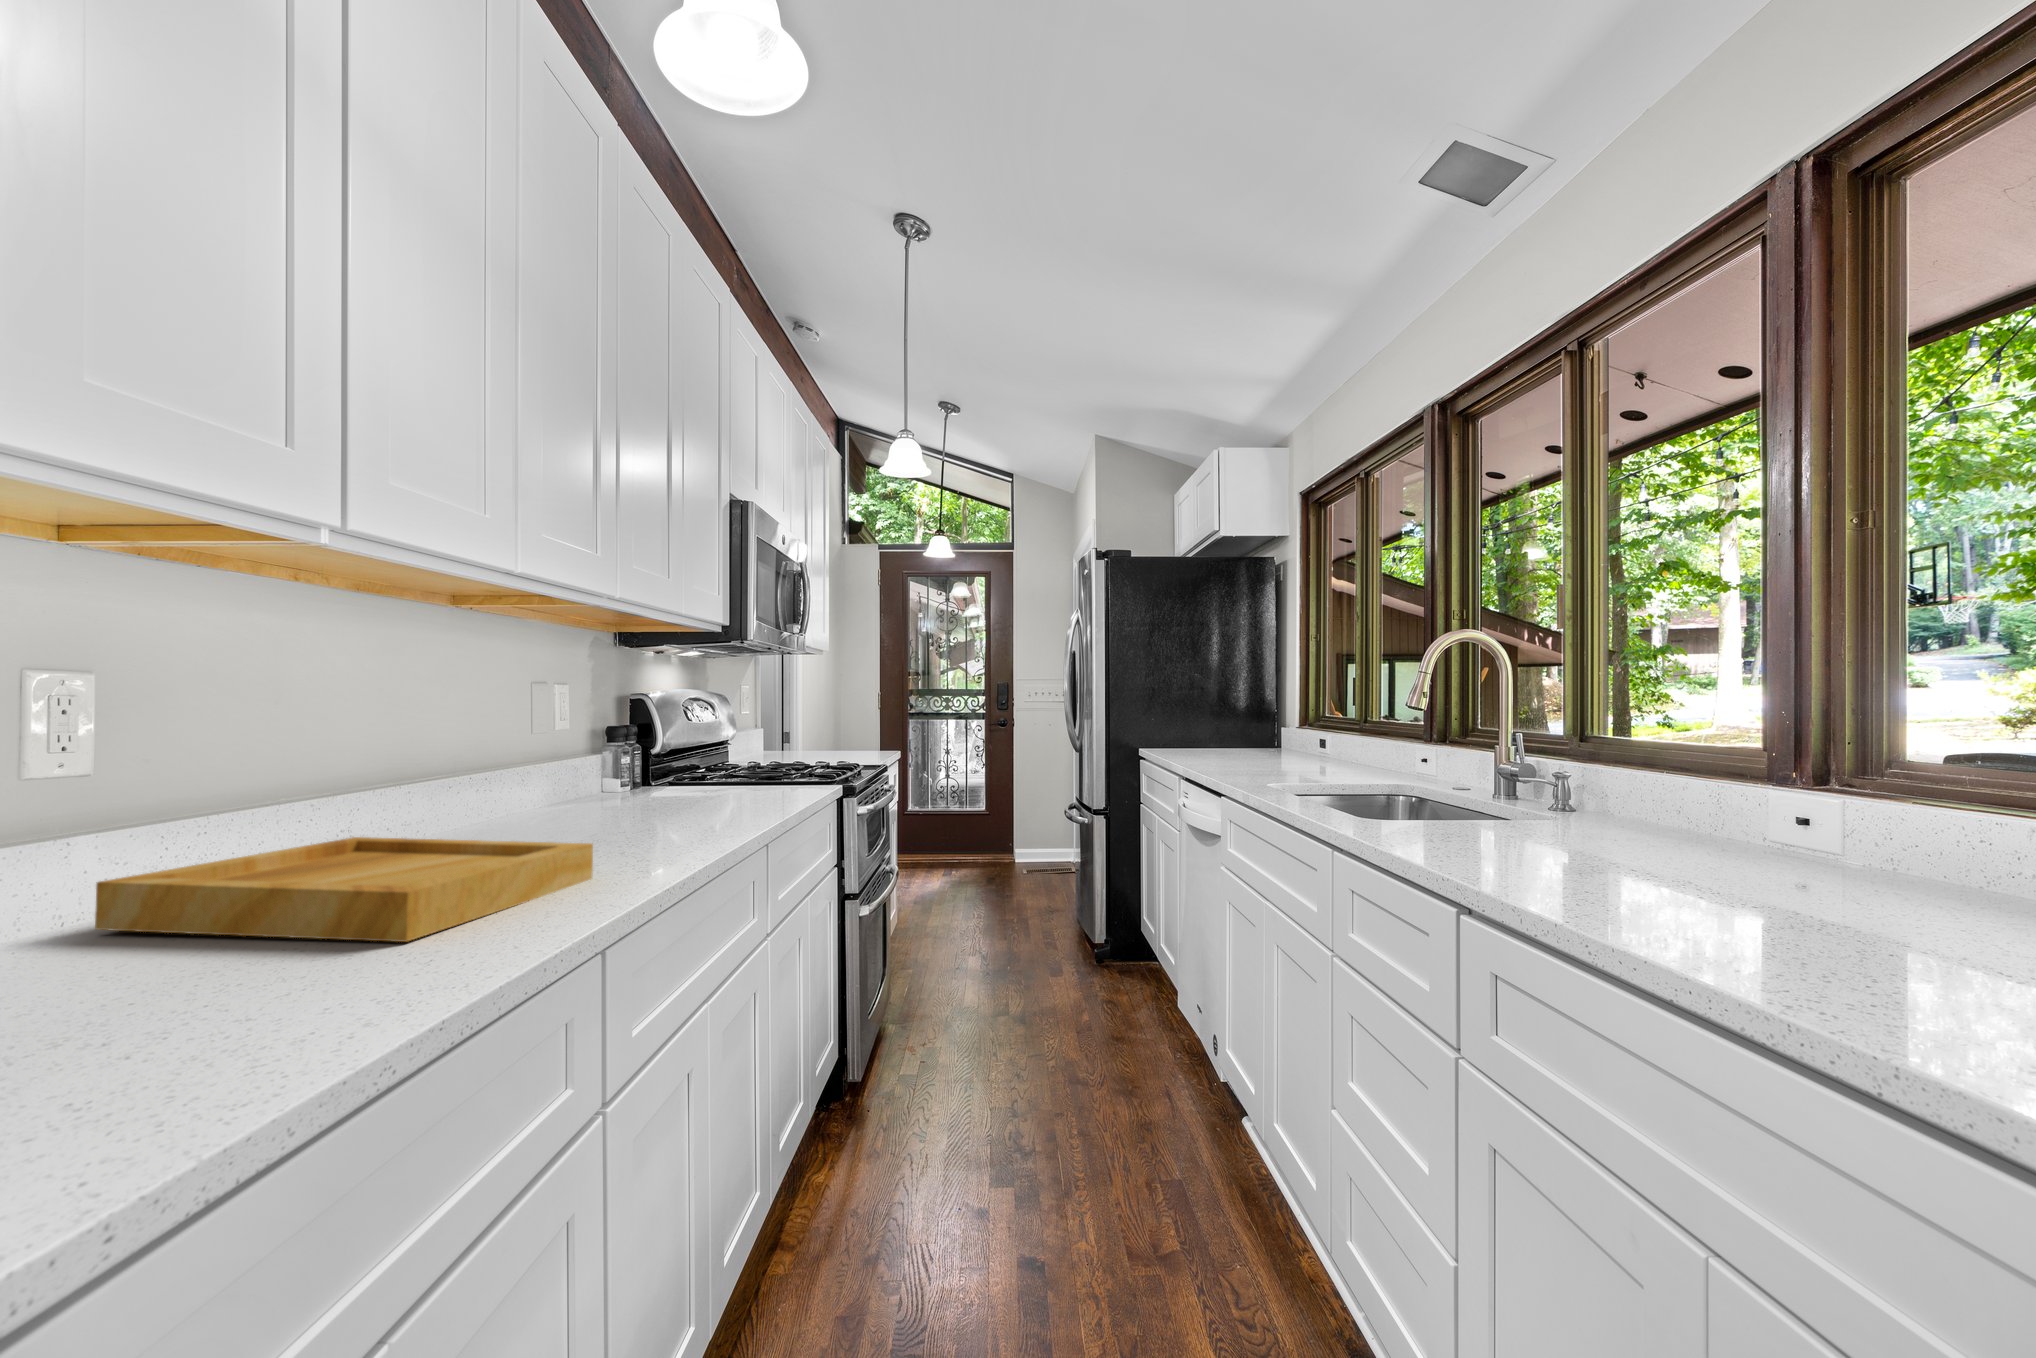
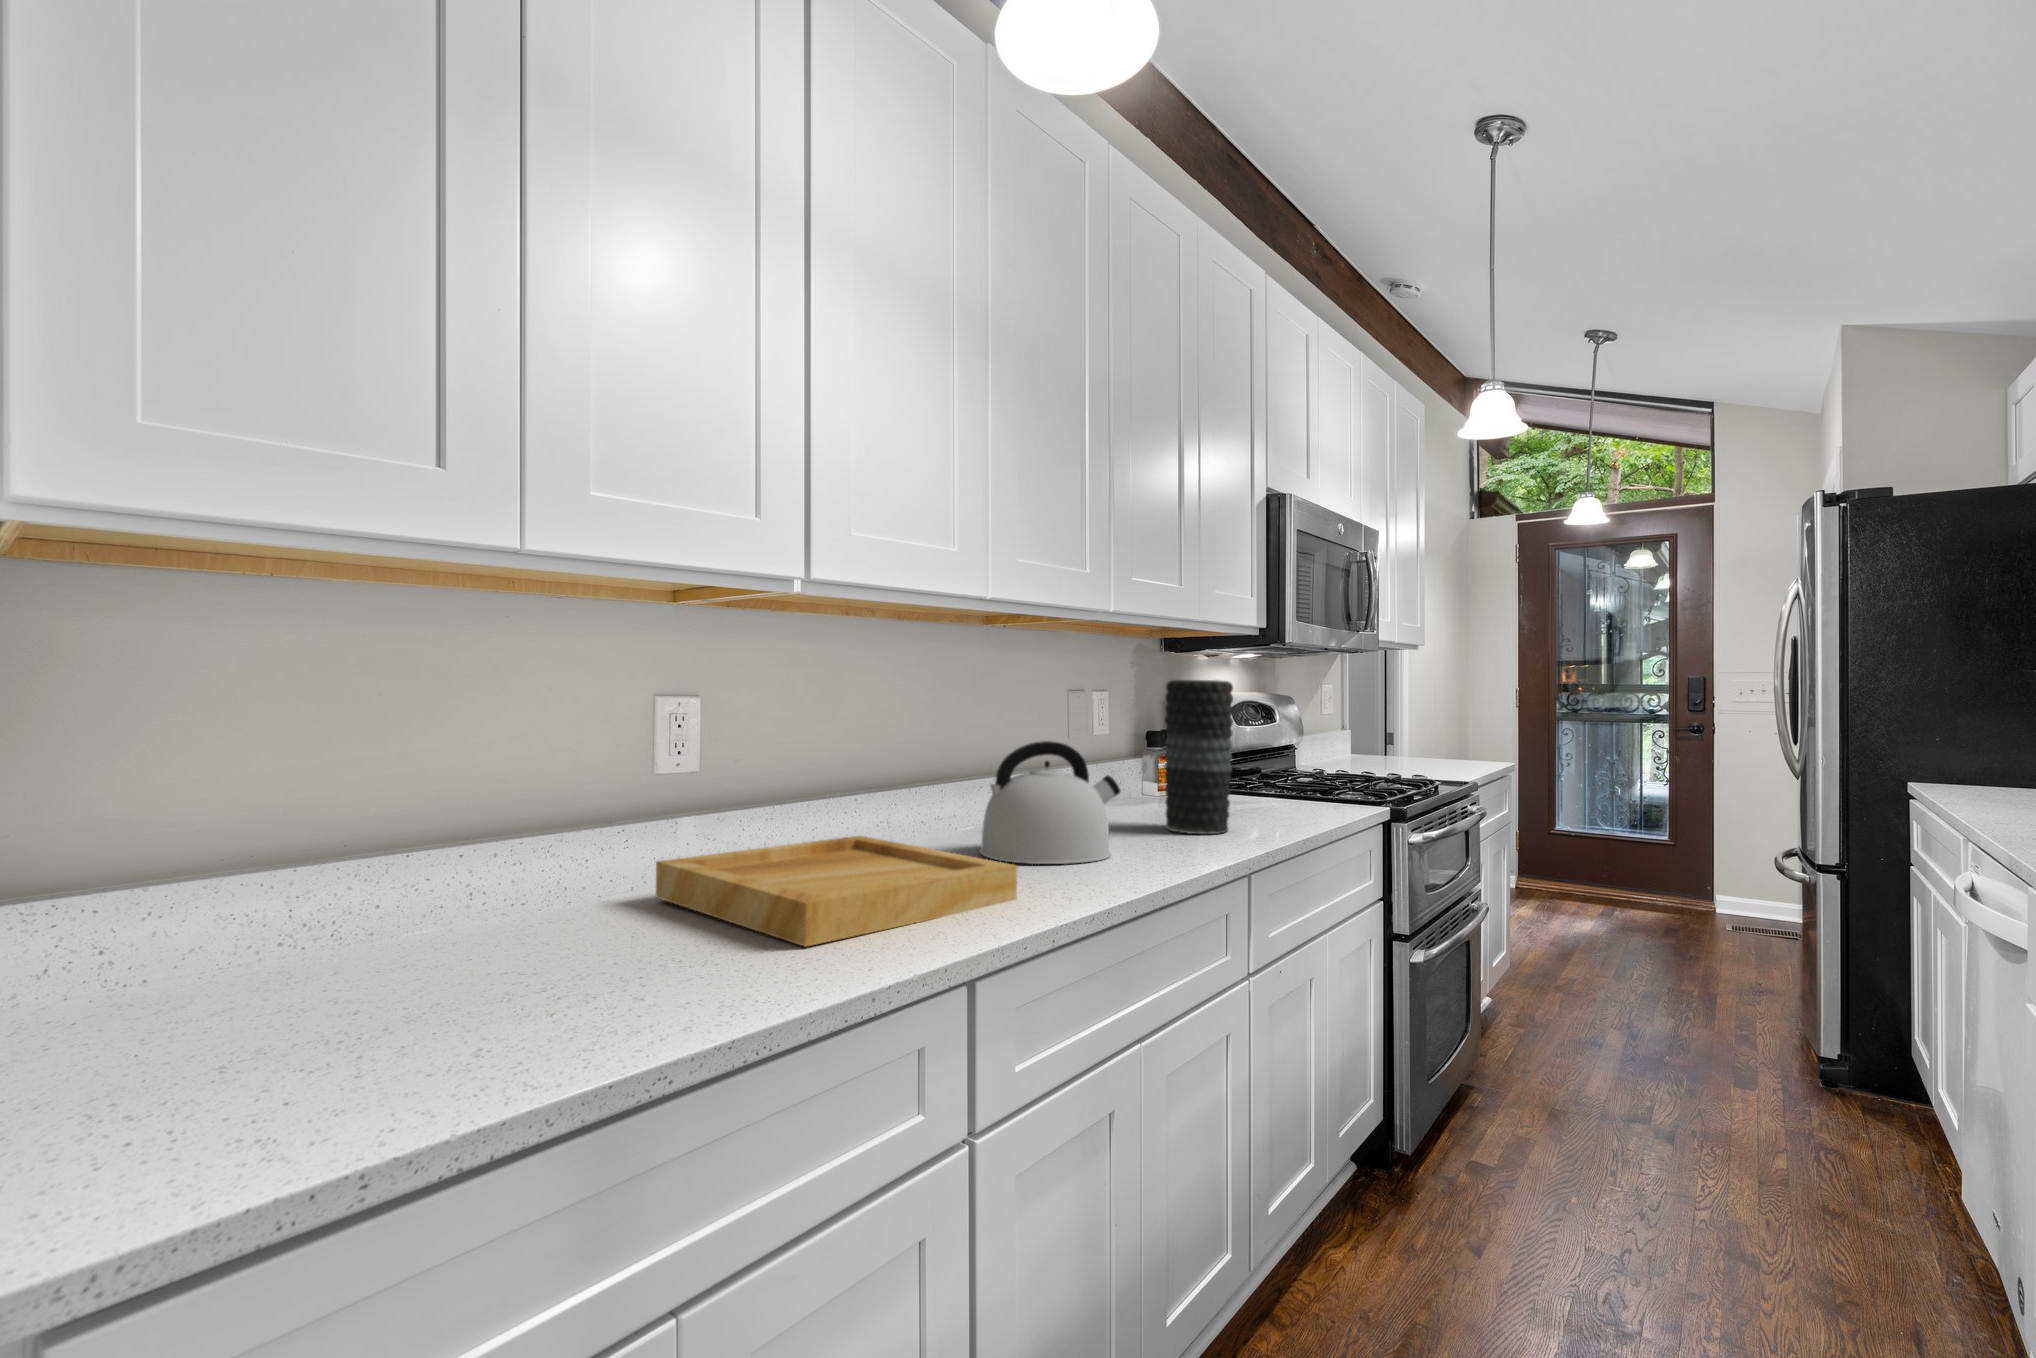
vase: none [665,667,732,815] -> present [1165,680,1233,834]
kettle: none [490,726,645,852] -> present [980,741,1120,864]

